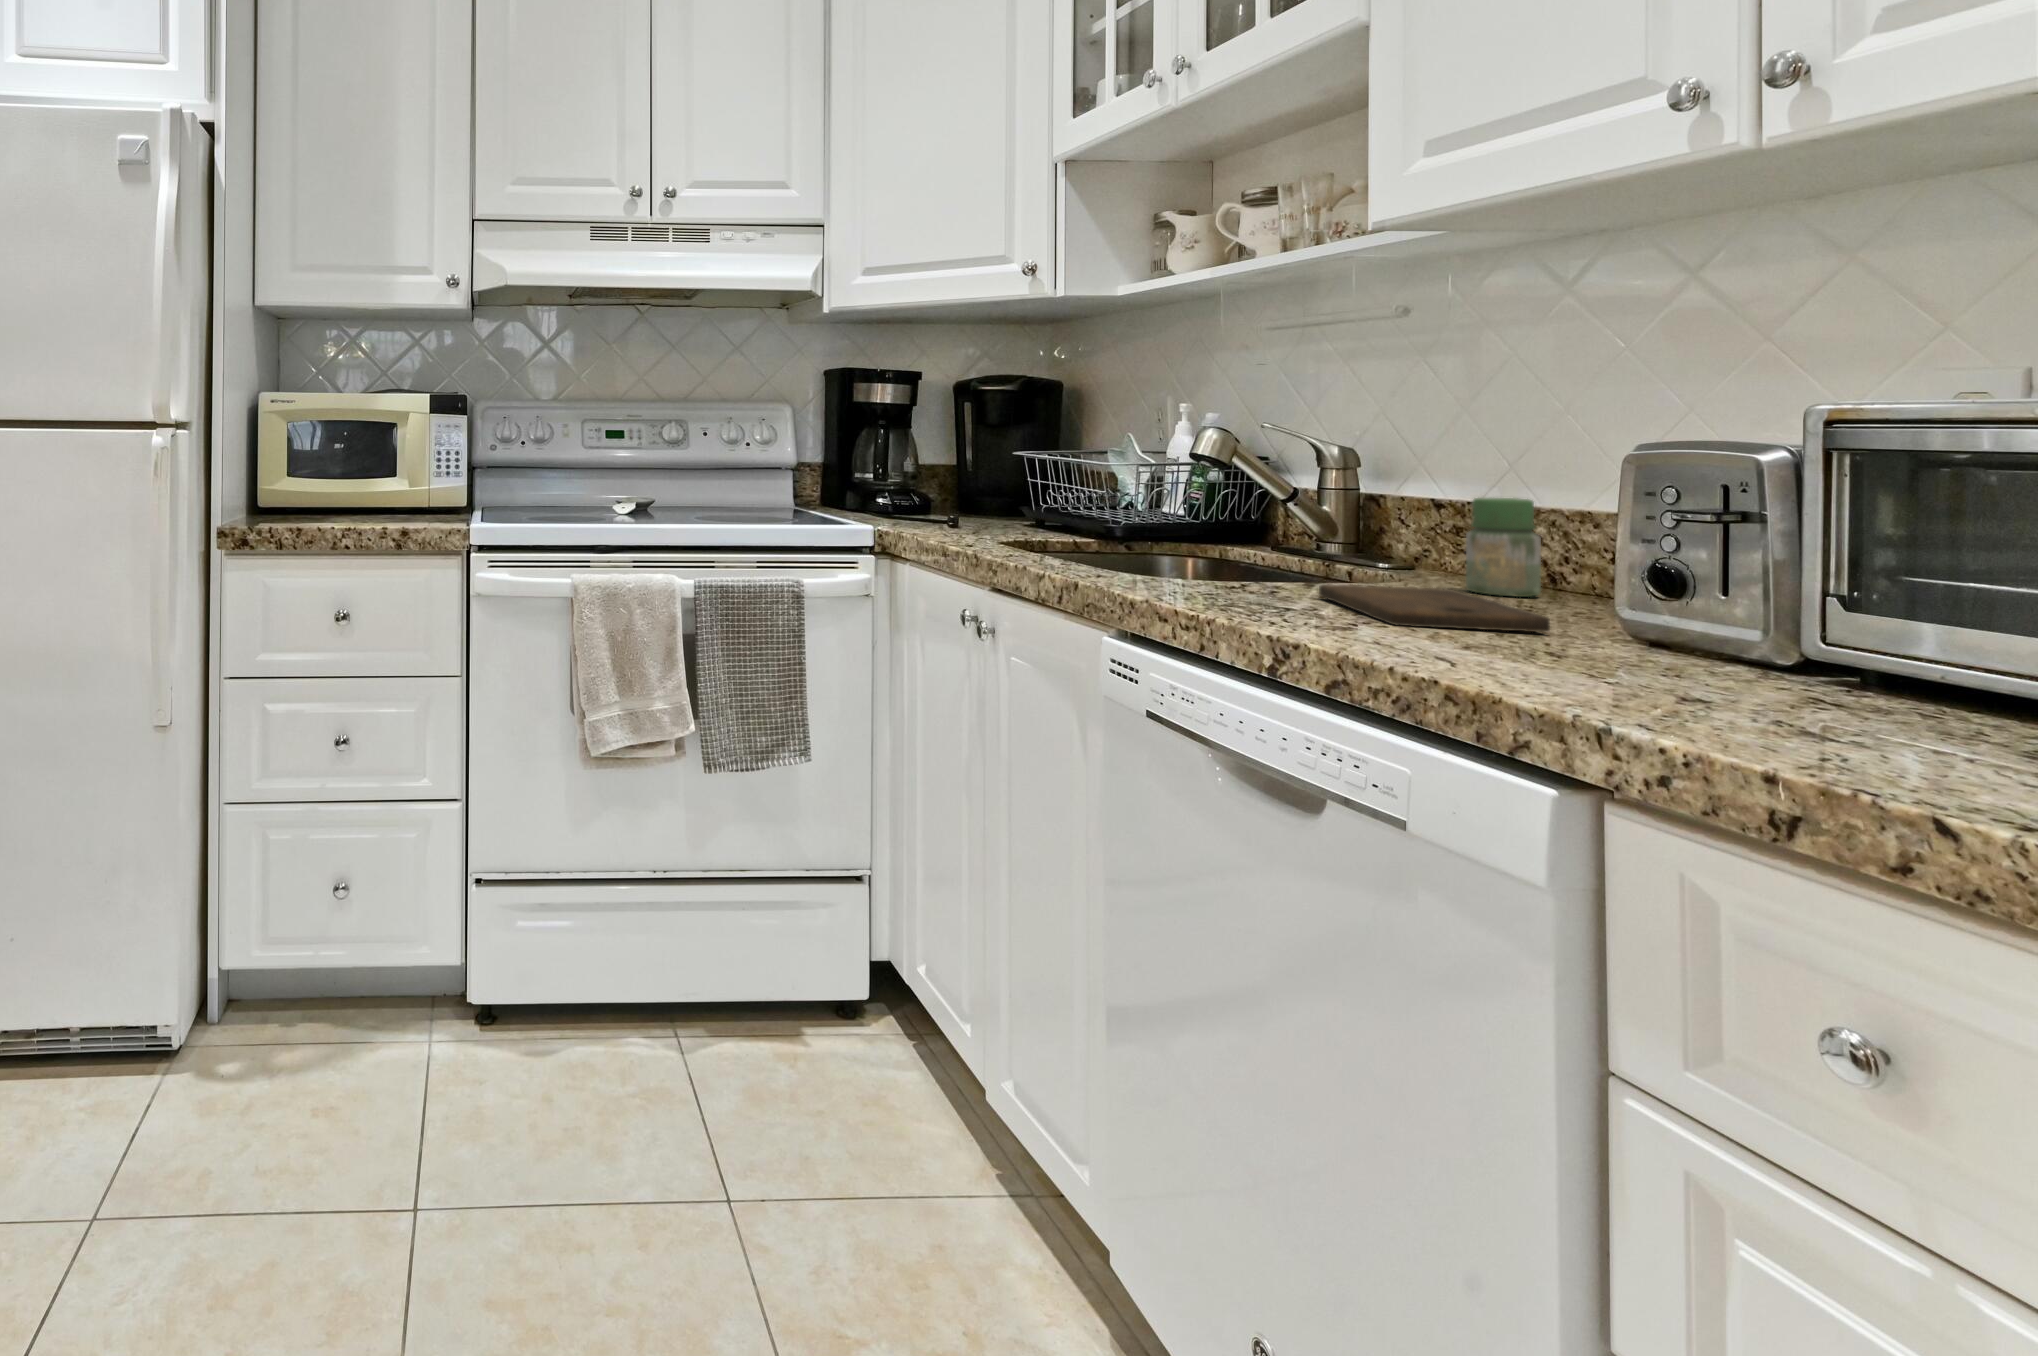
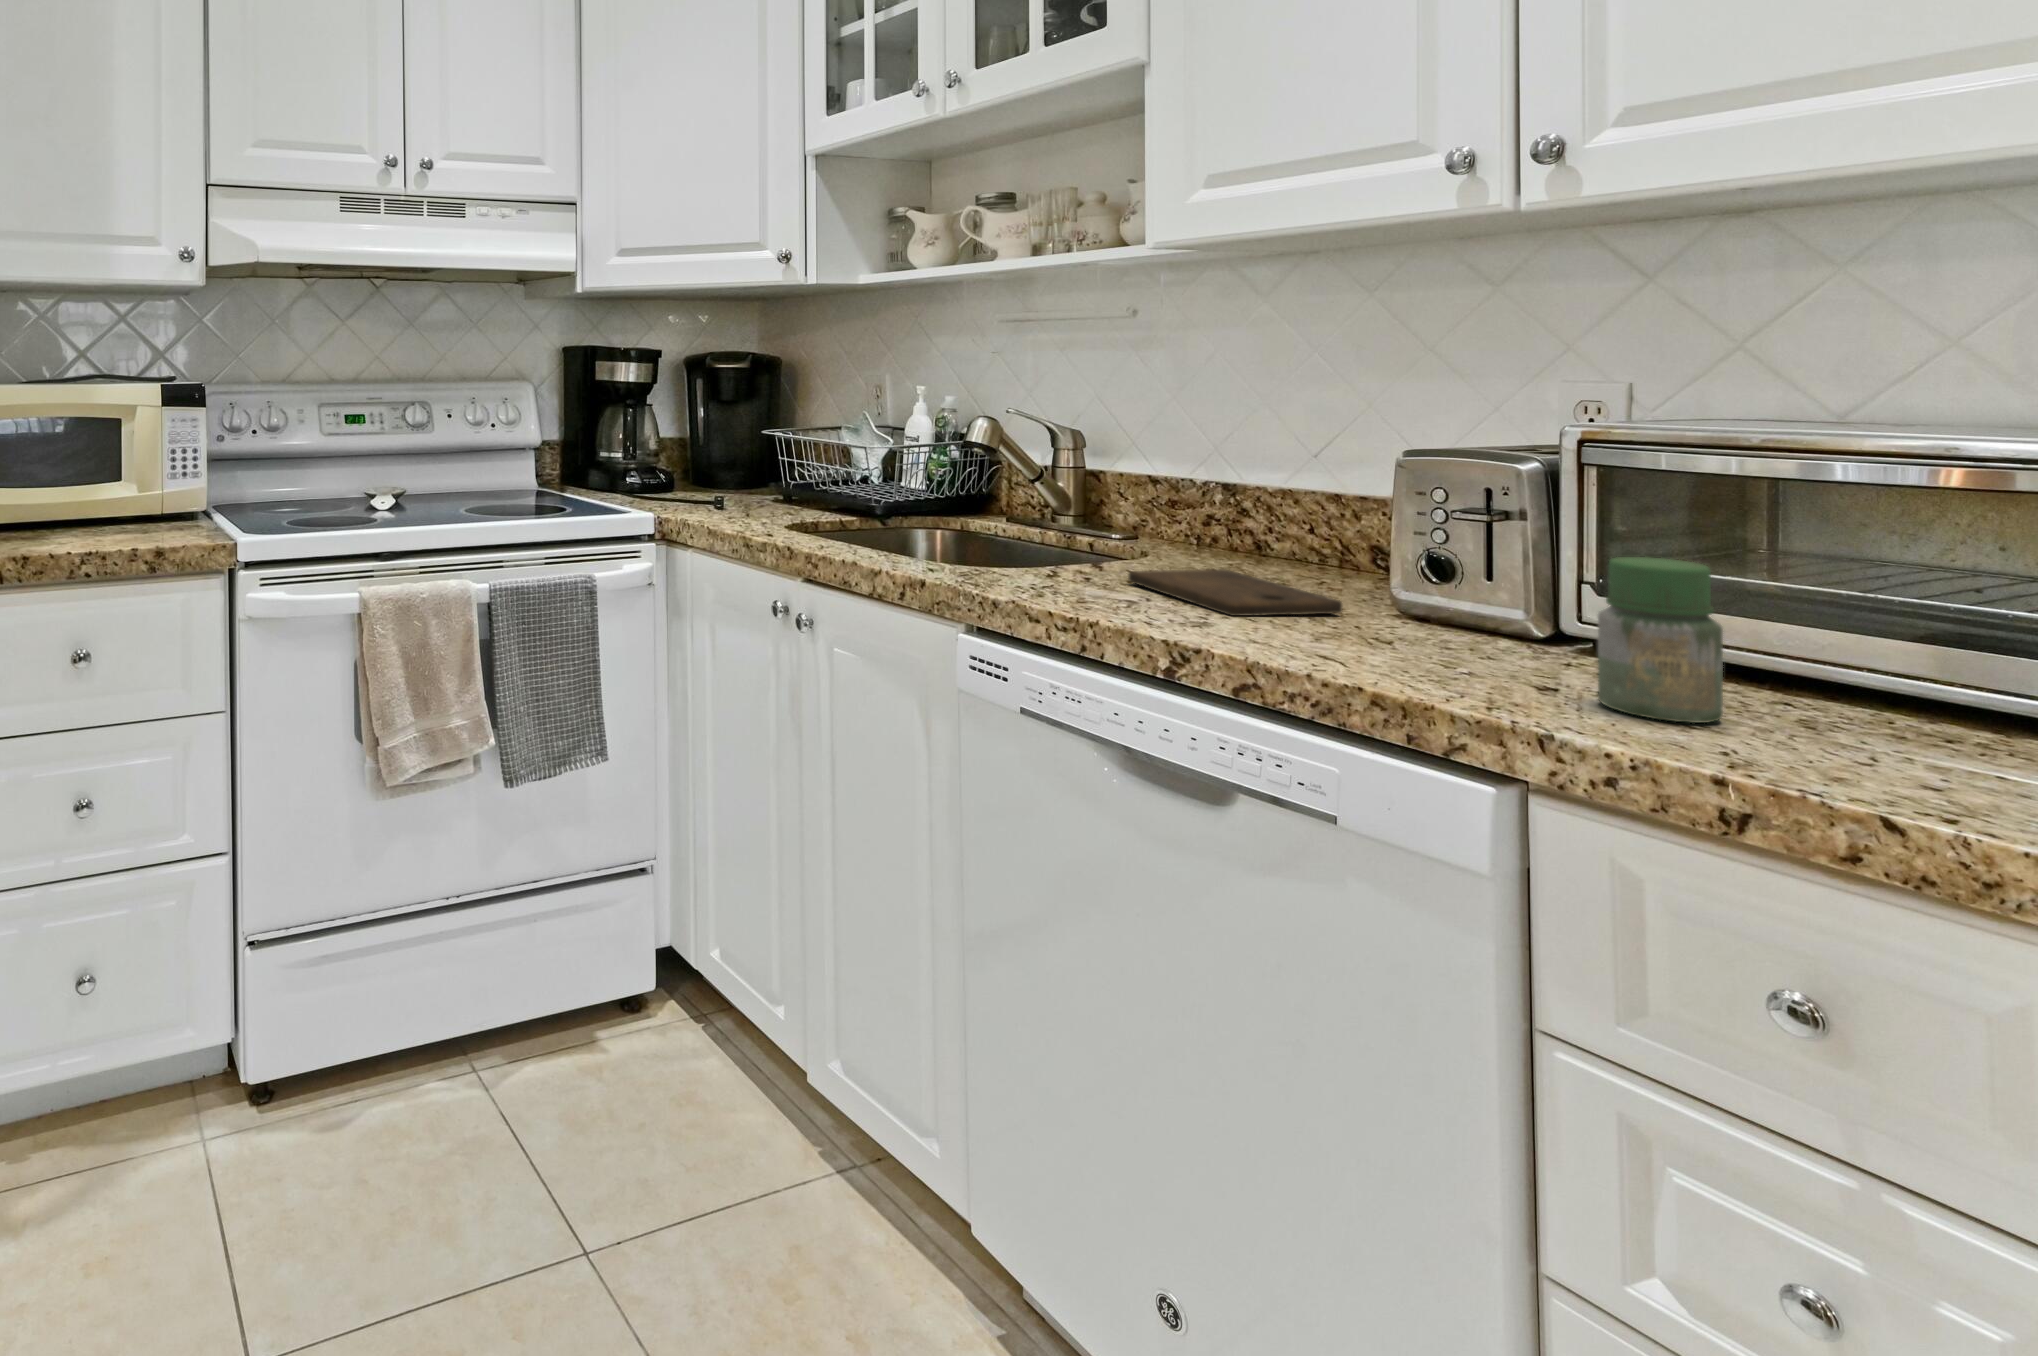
jar: present [1466,498,1541,597] -> present [1598,557,1723,723]

